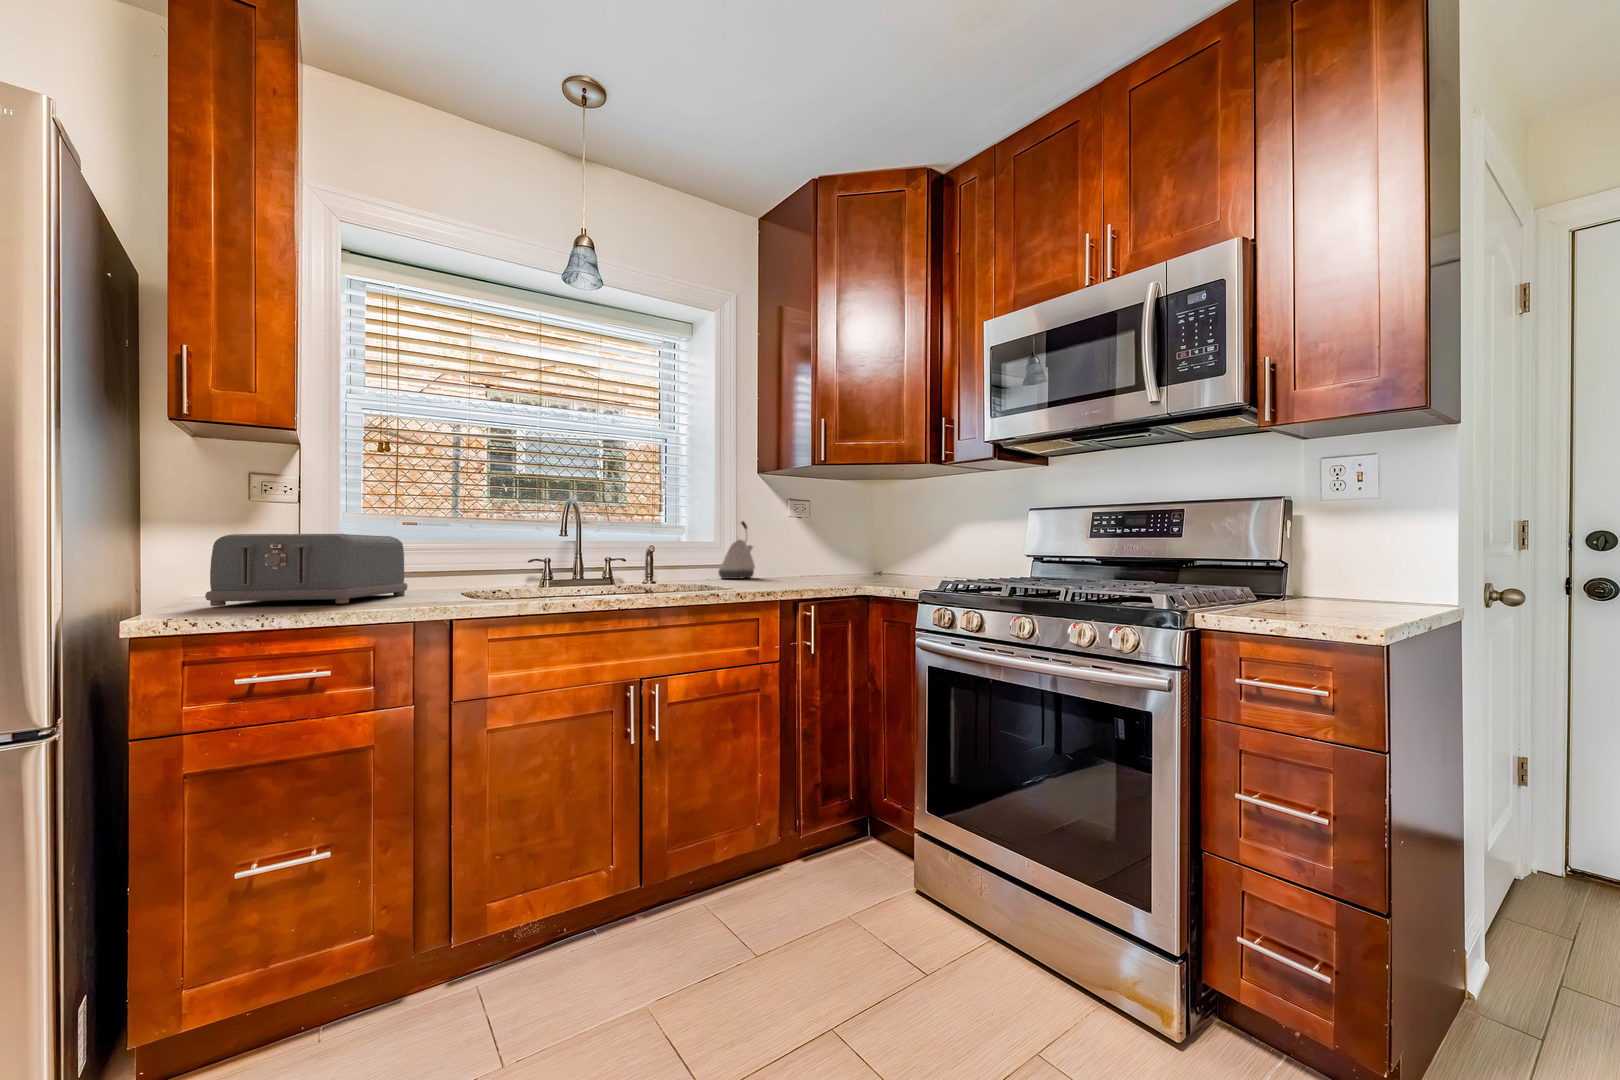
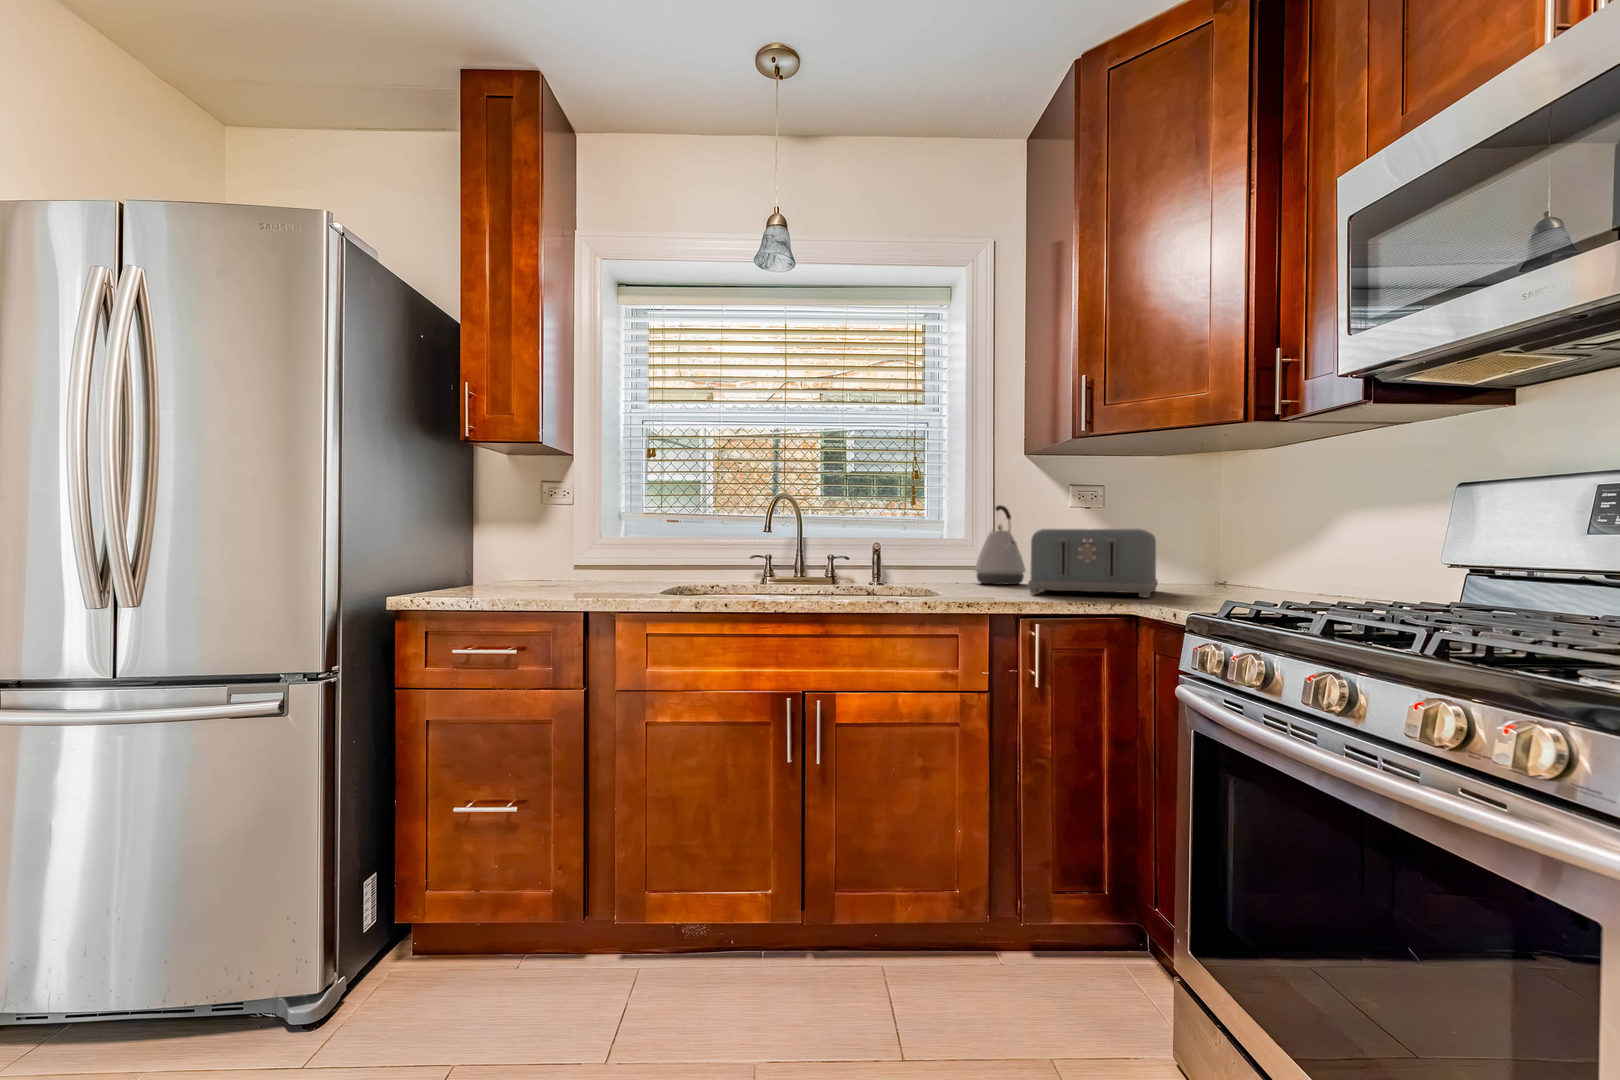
toaster: present [205,534,407,606] -> present [1028,529,1158,597]

